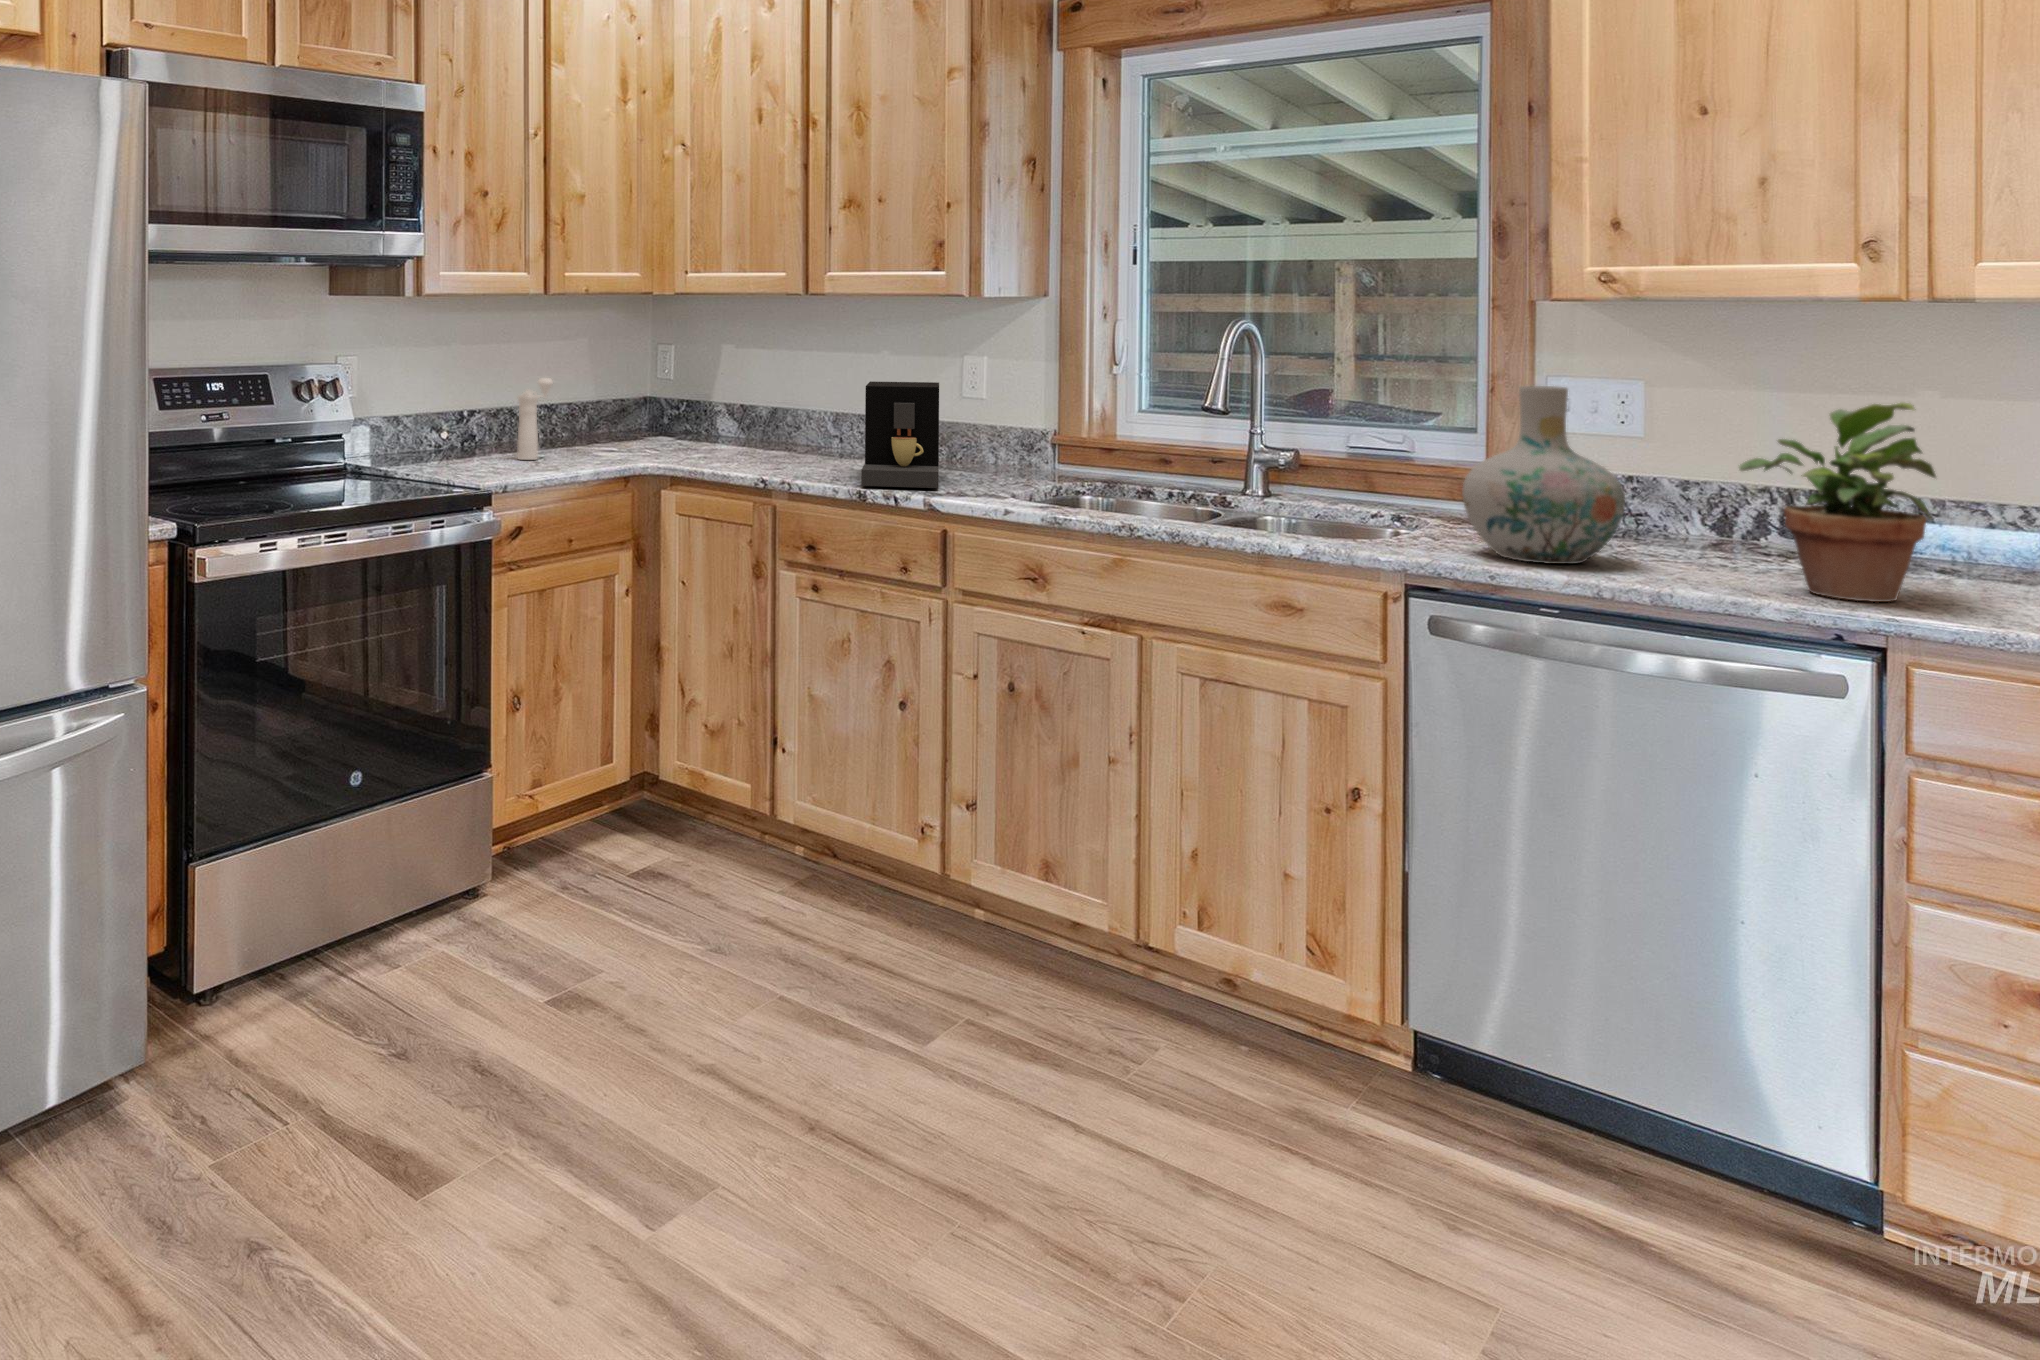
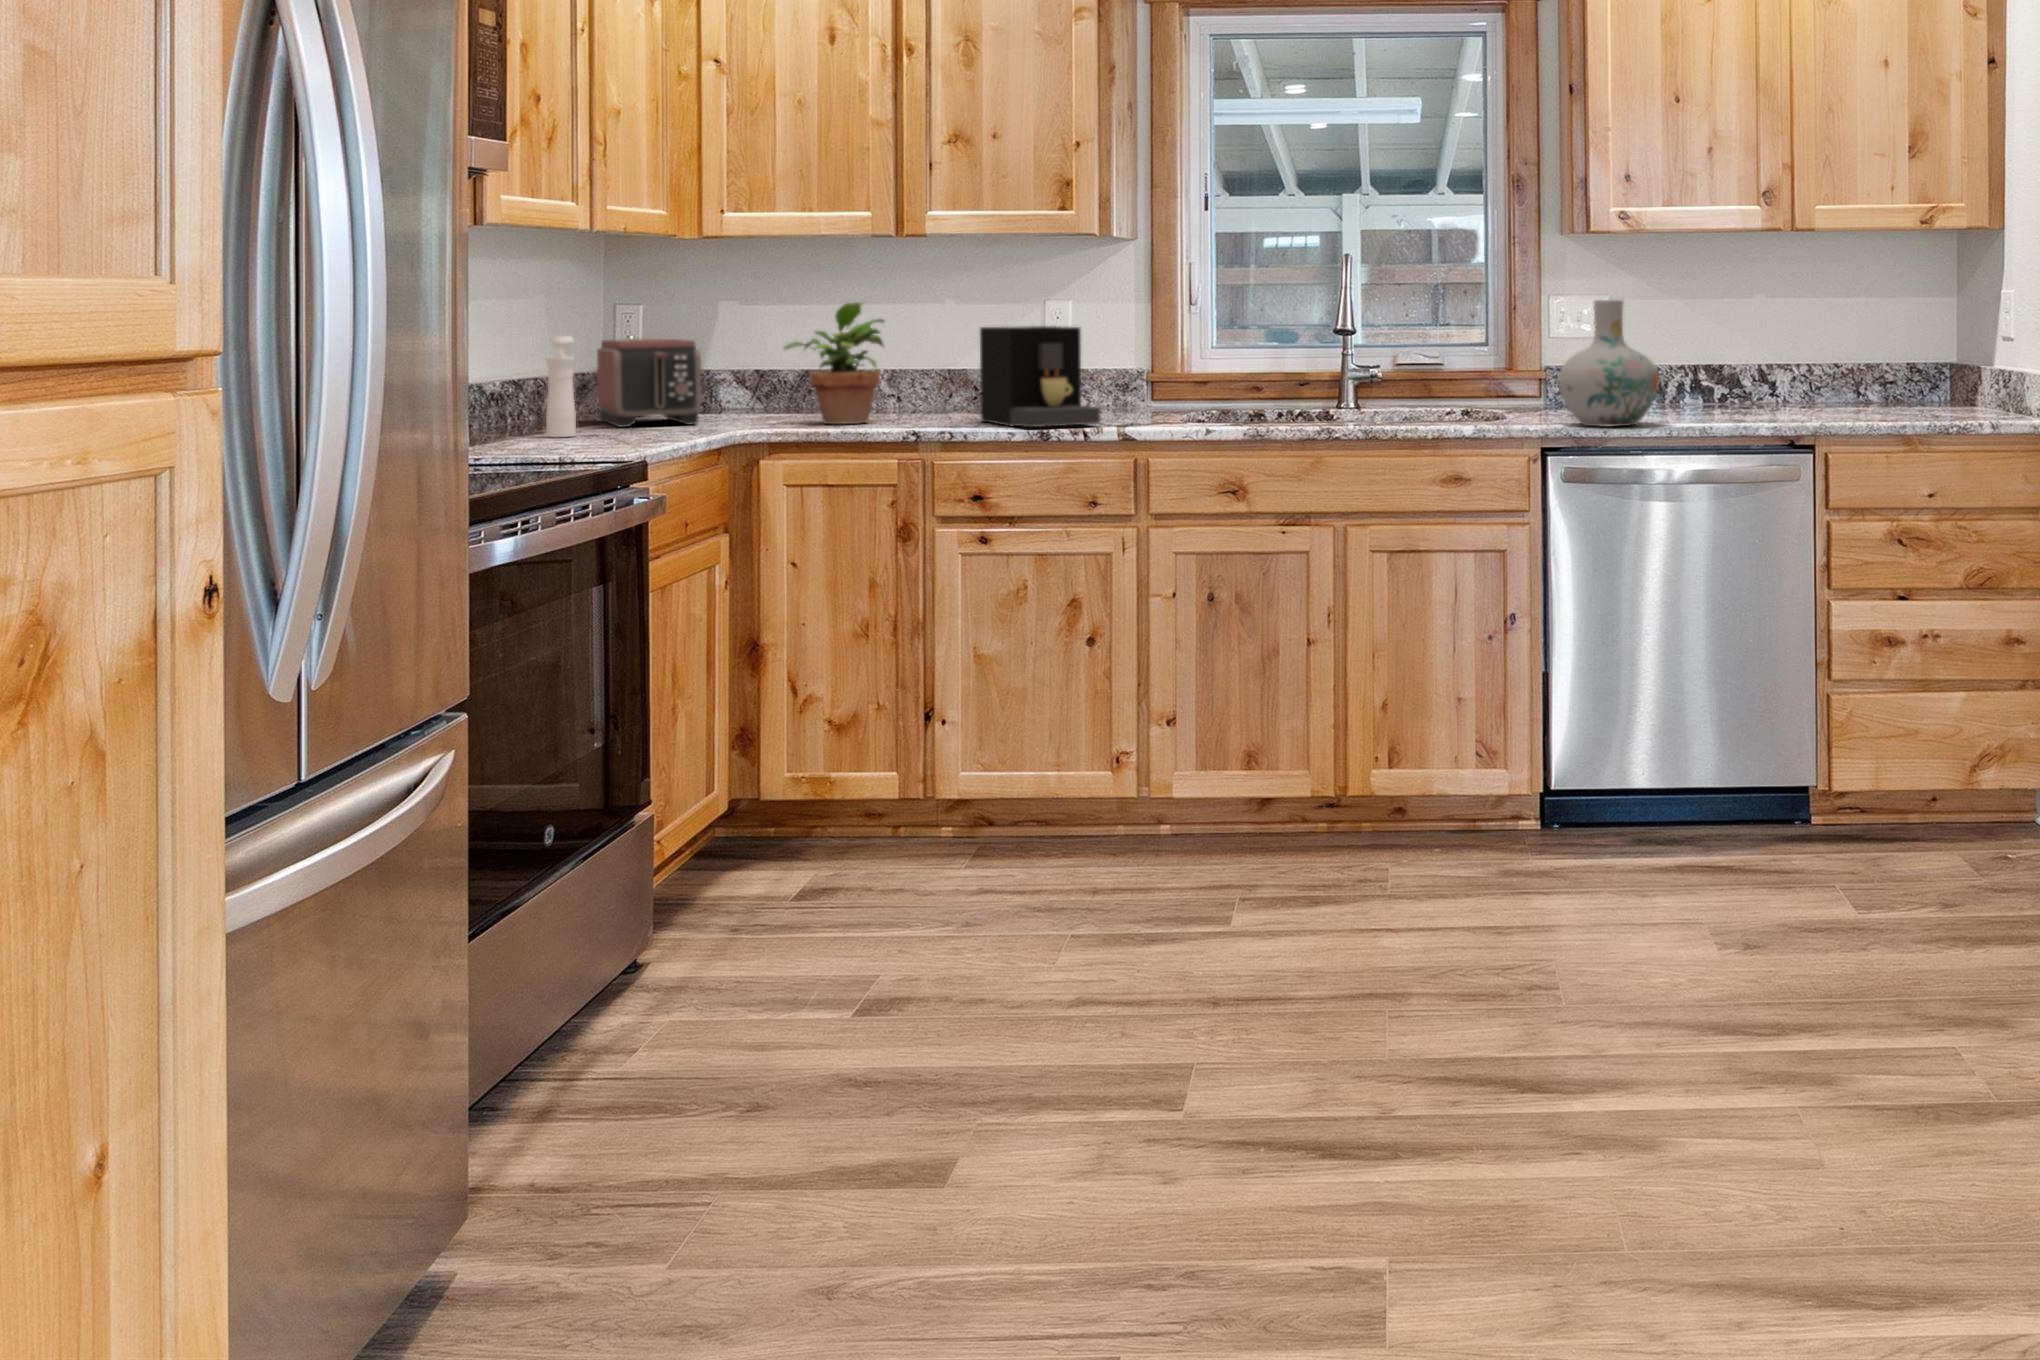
toaster: none [597,378,678,454] -> present [597,339,702,427]
potted plant: present [1739,403,1936,602] -> present [784,302,884,424]

